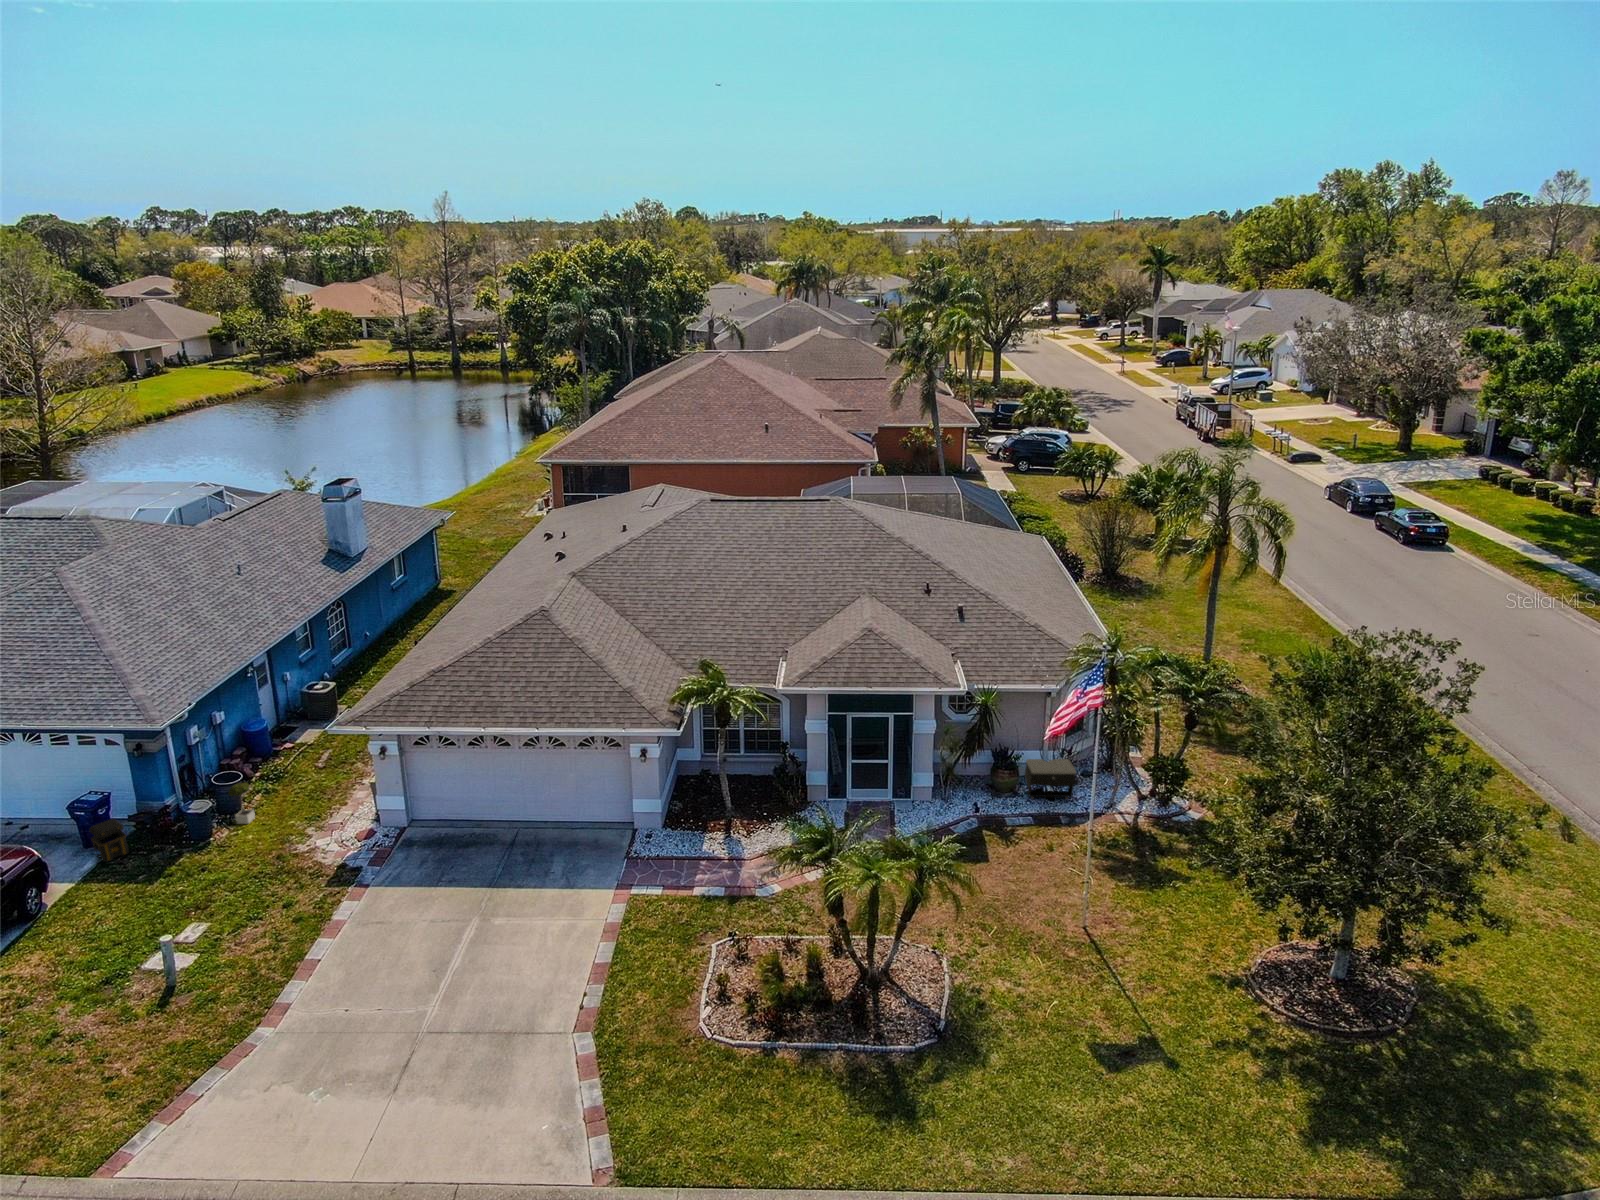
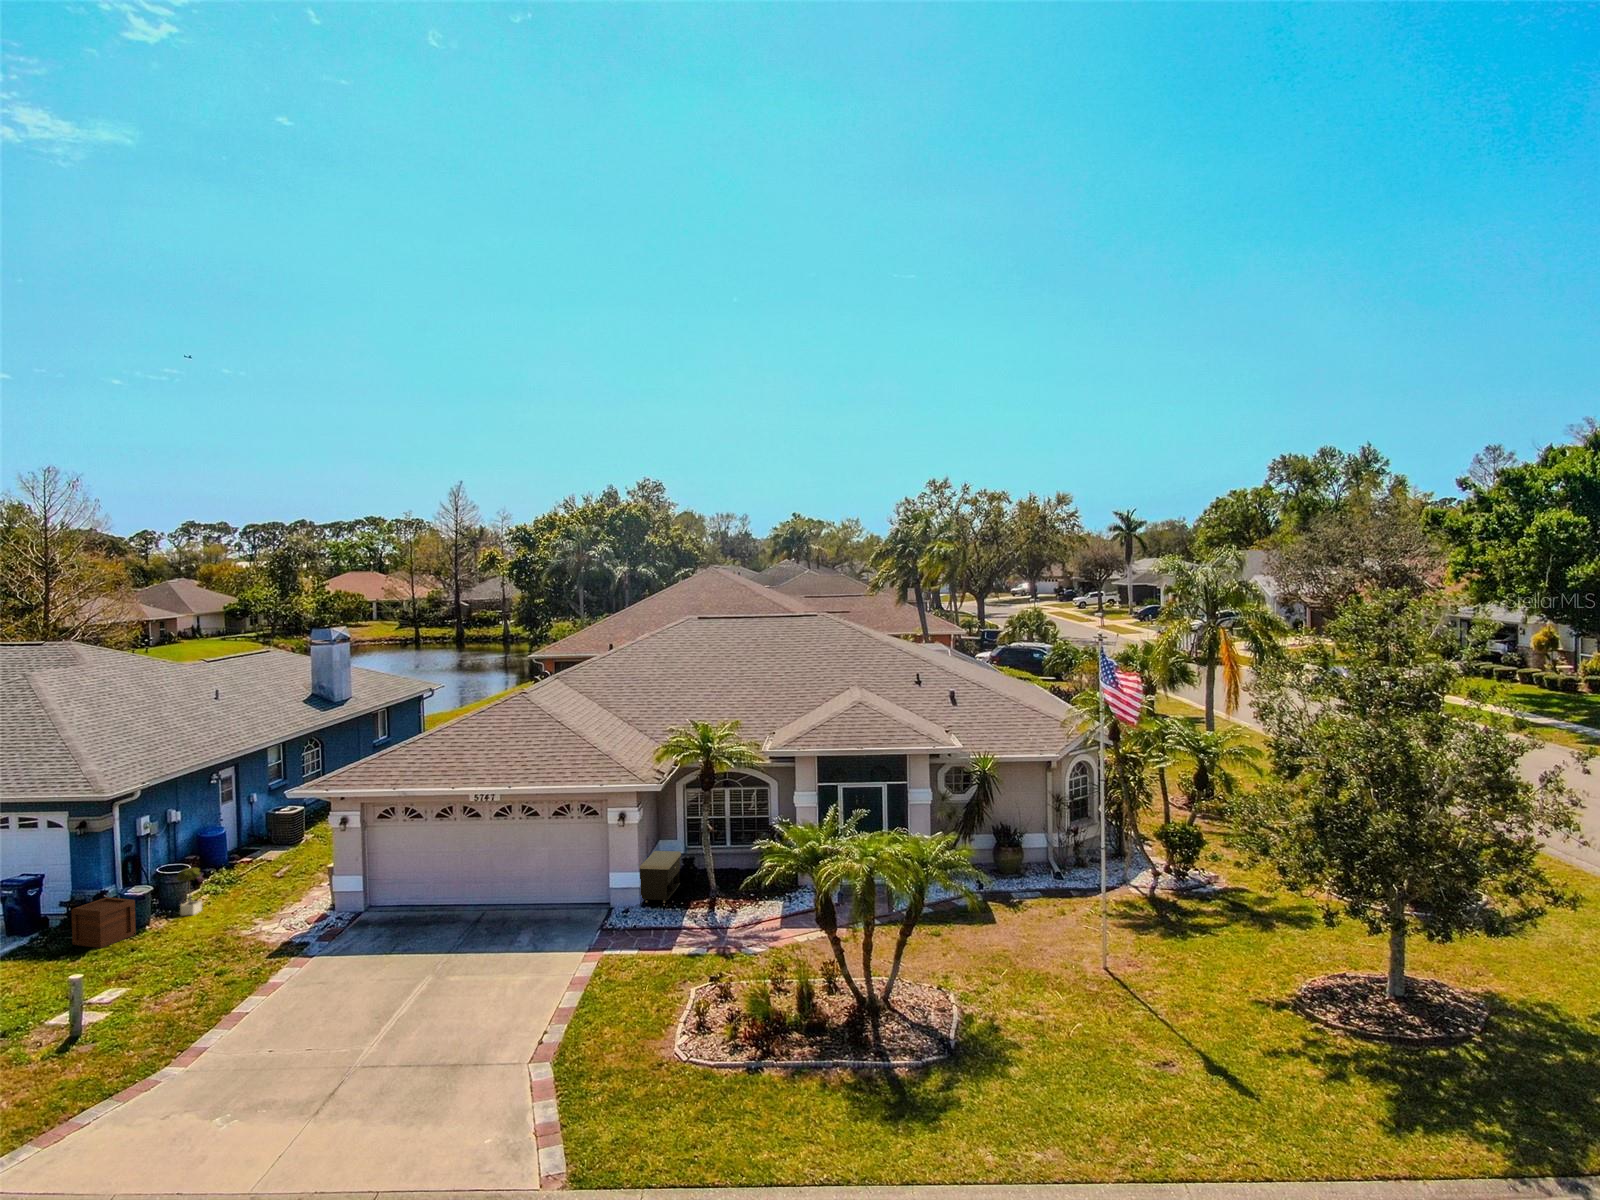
storage bench: present [1025,759,1076,798] -> present [640,851,681,903]
wooden crate: none [139,817,200,868] -> present [71,897,136,948]
toolbox: present [89,819,128,862] -> none [18,900,58,946]

